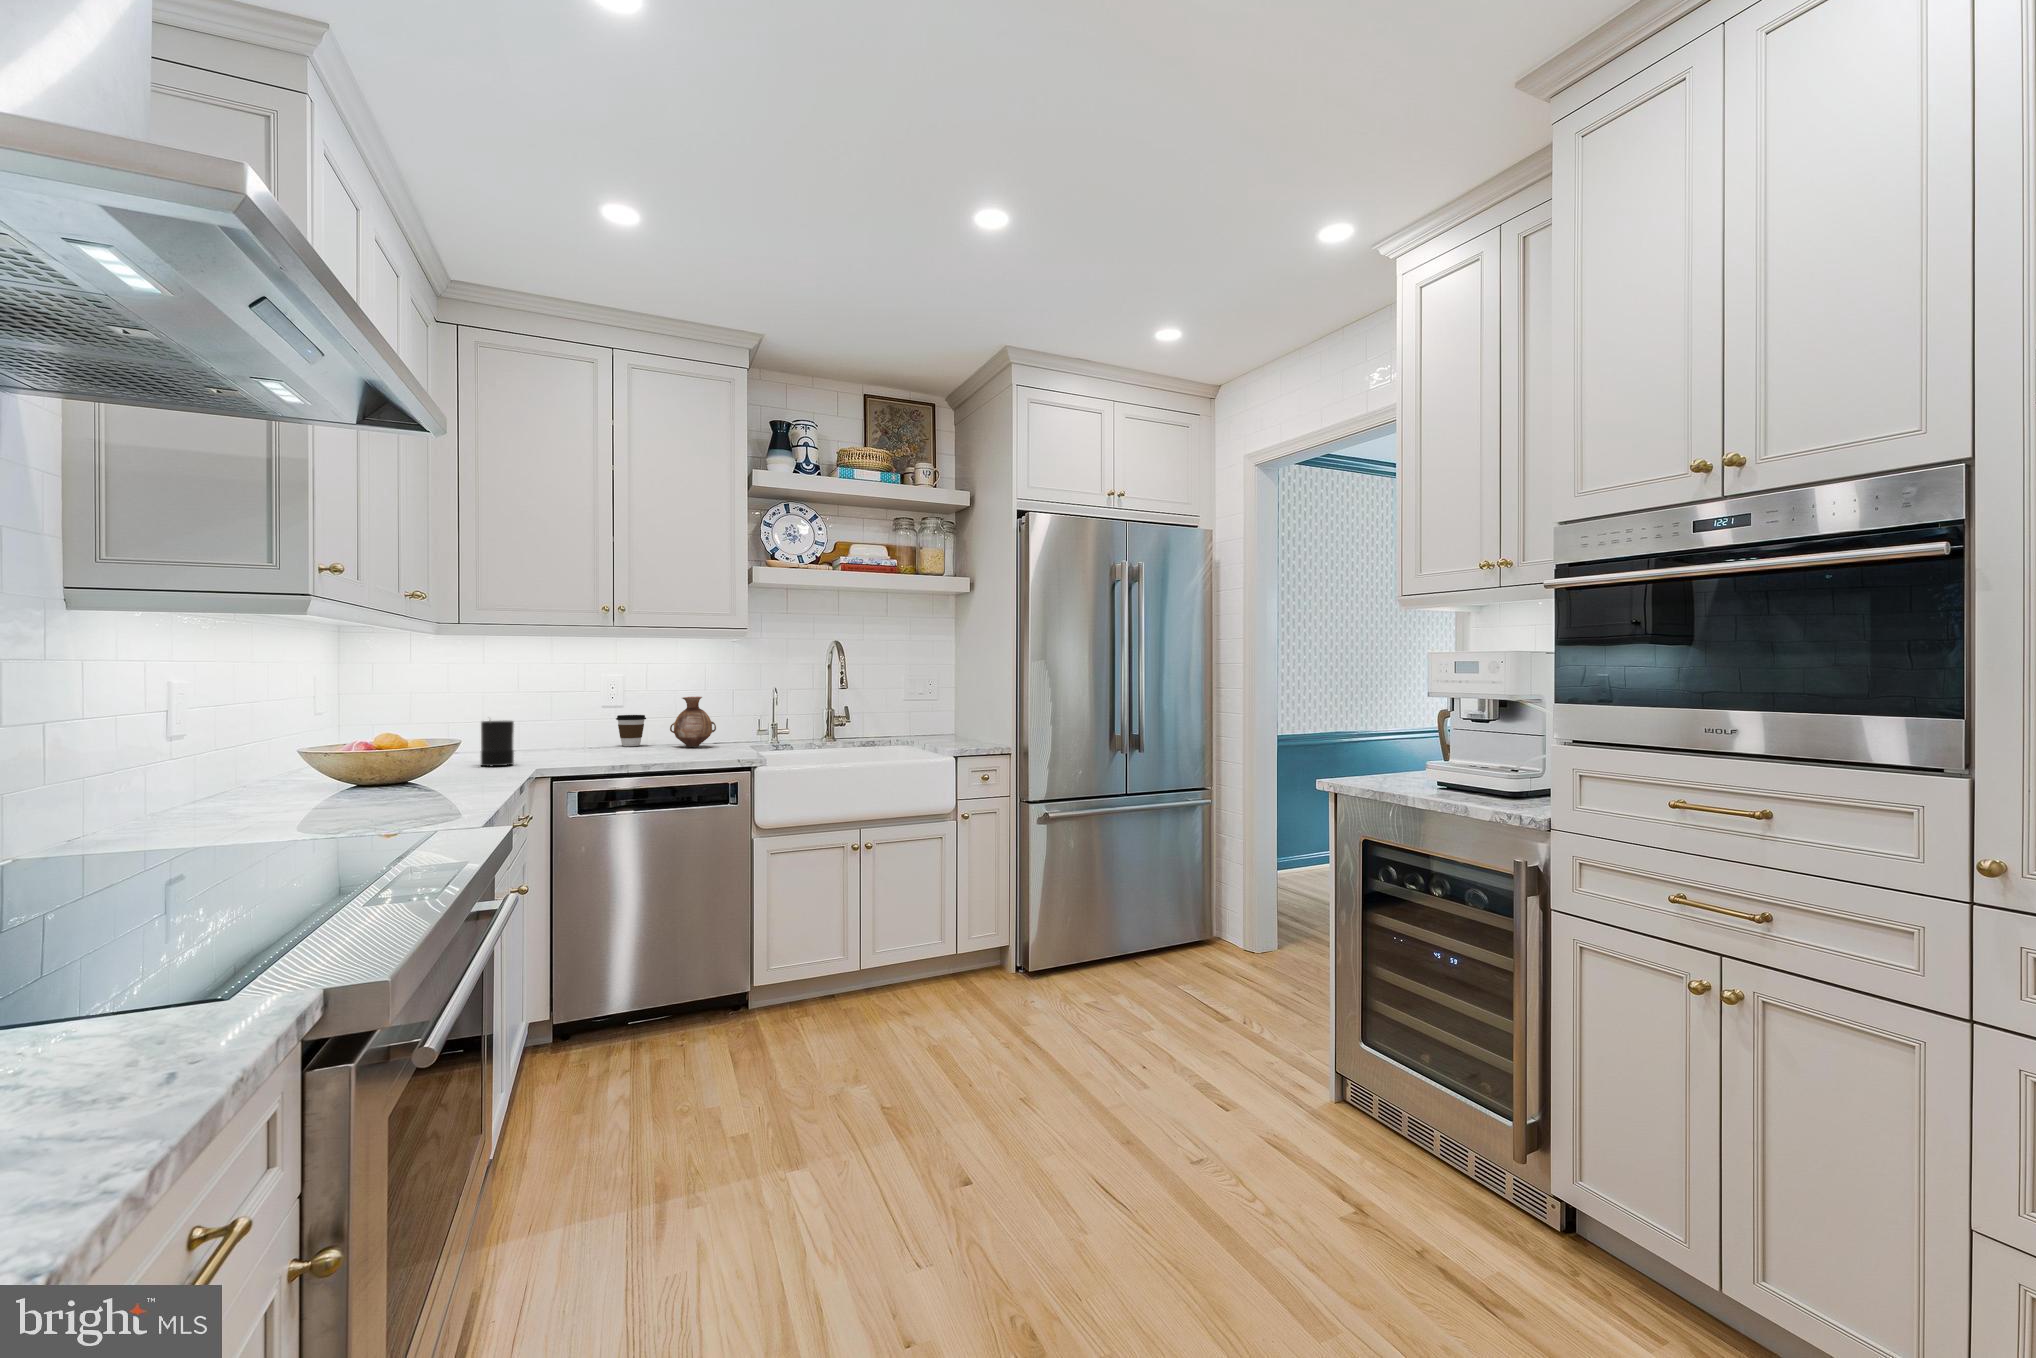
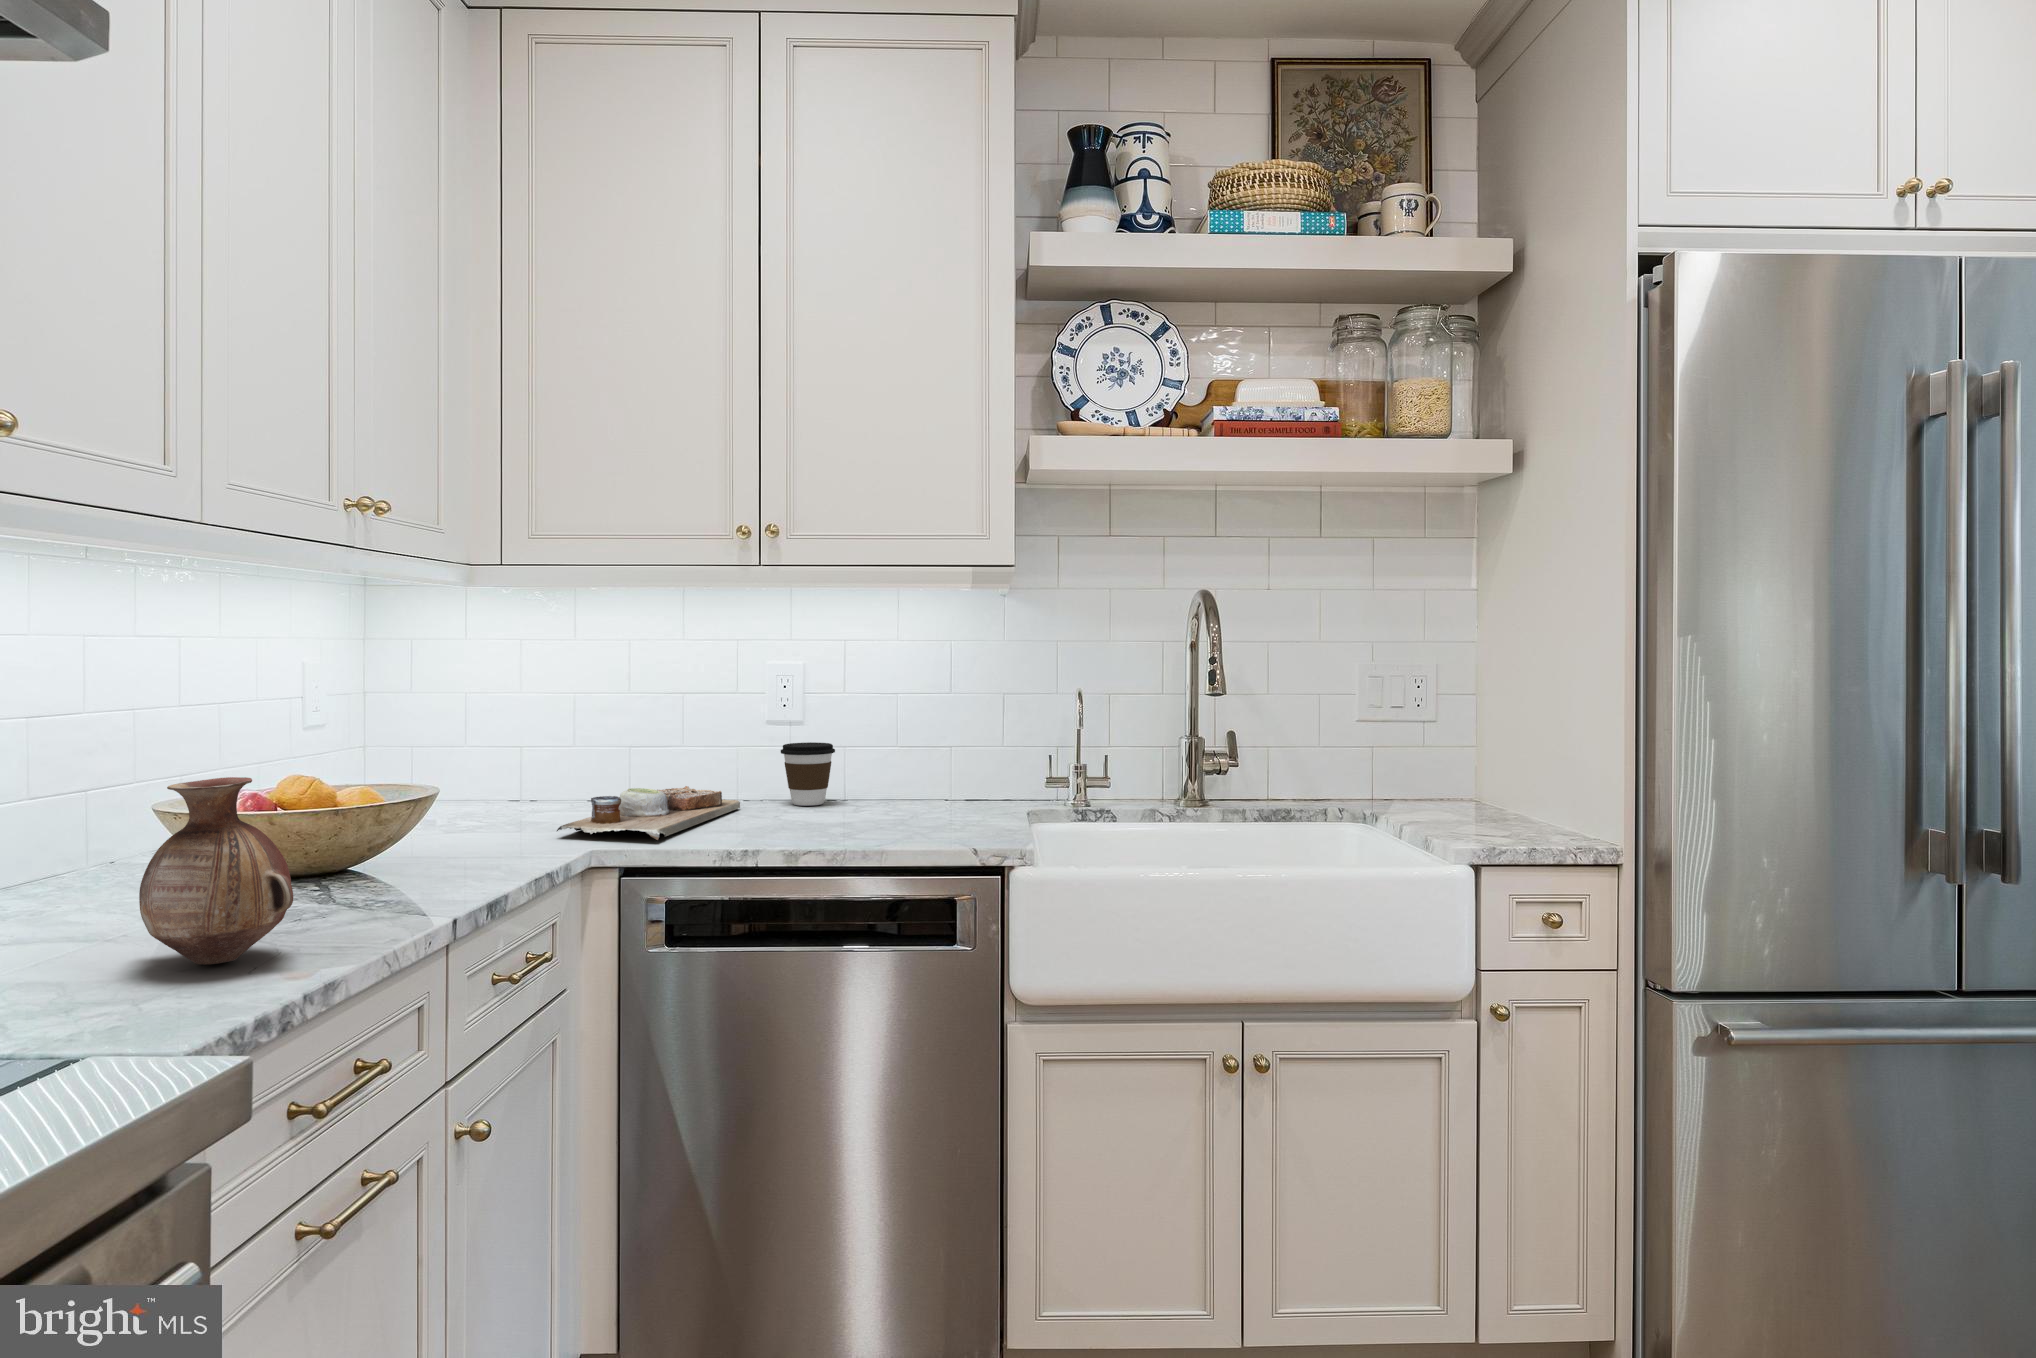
vase: present [670,697,716,747] -> present [139,777,293,964]
candle: present [481,720,514,766] -> none [474,761,536,864]
cutting board: none [511,737,596,757] -> present [557,786,740,840]

